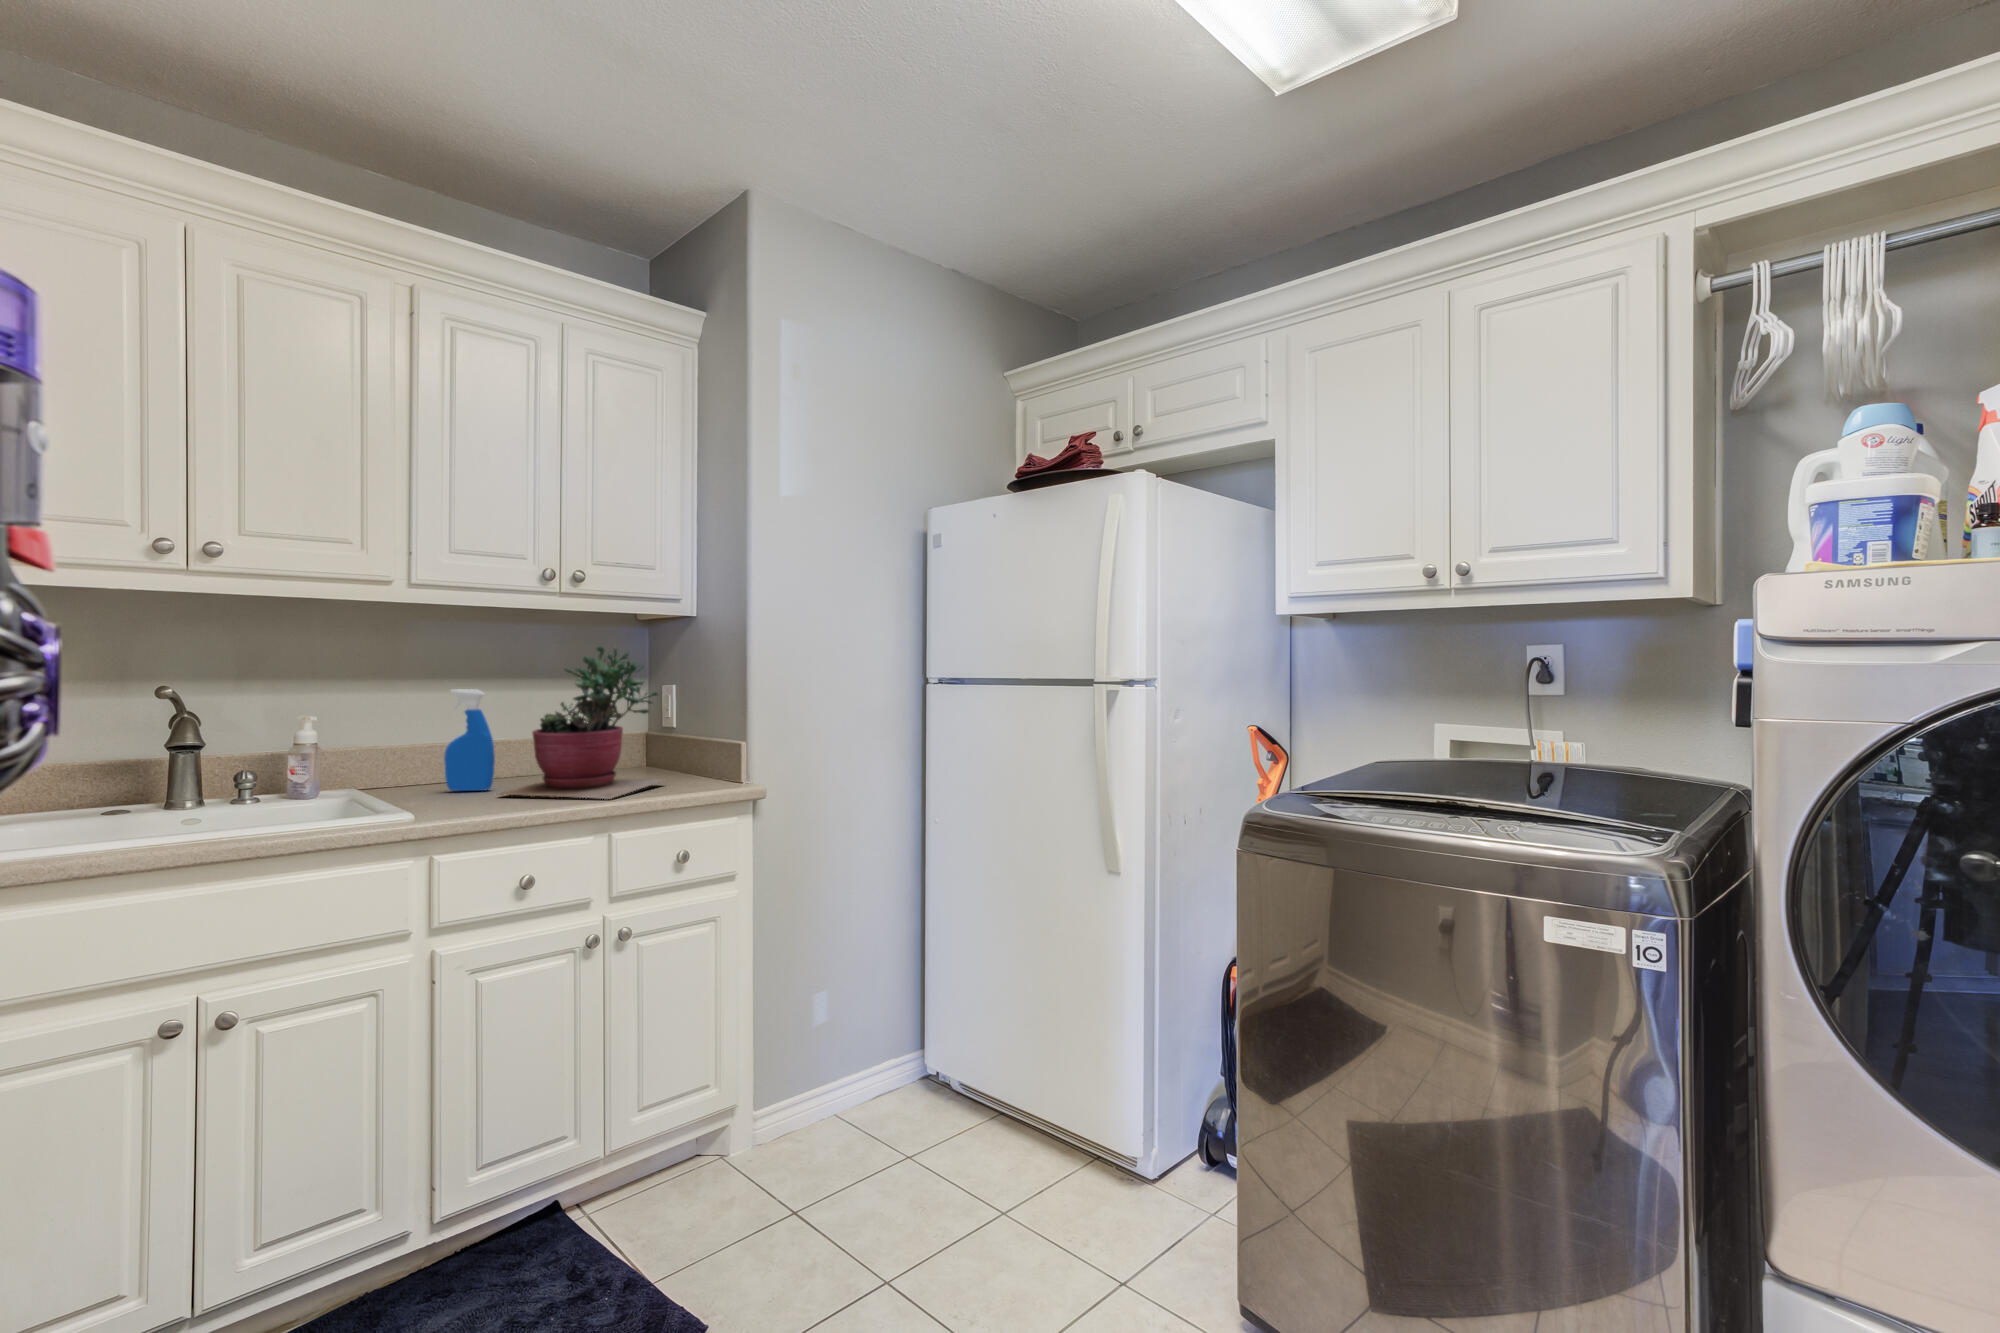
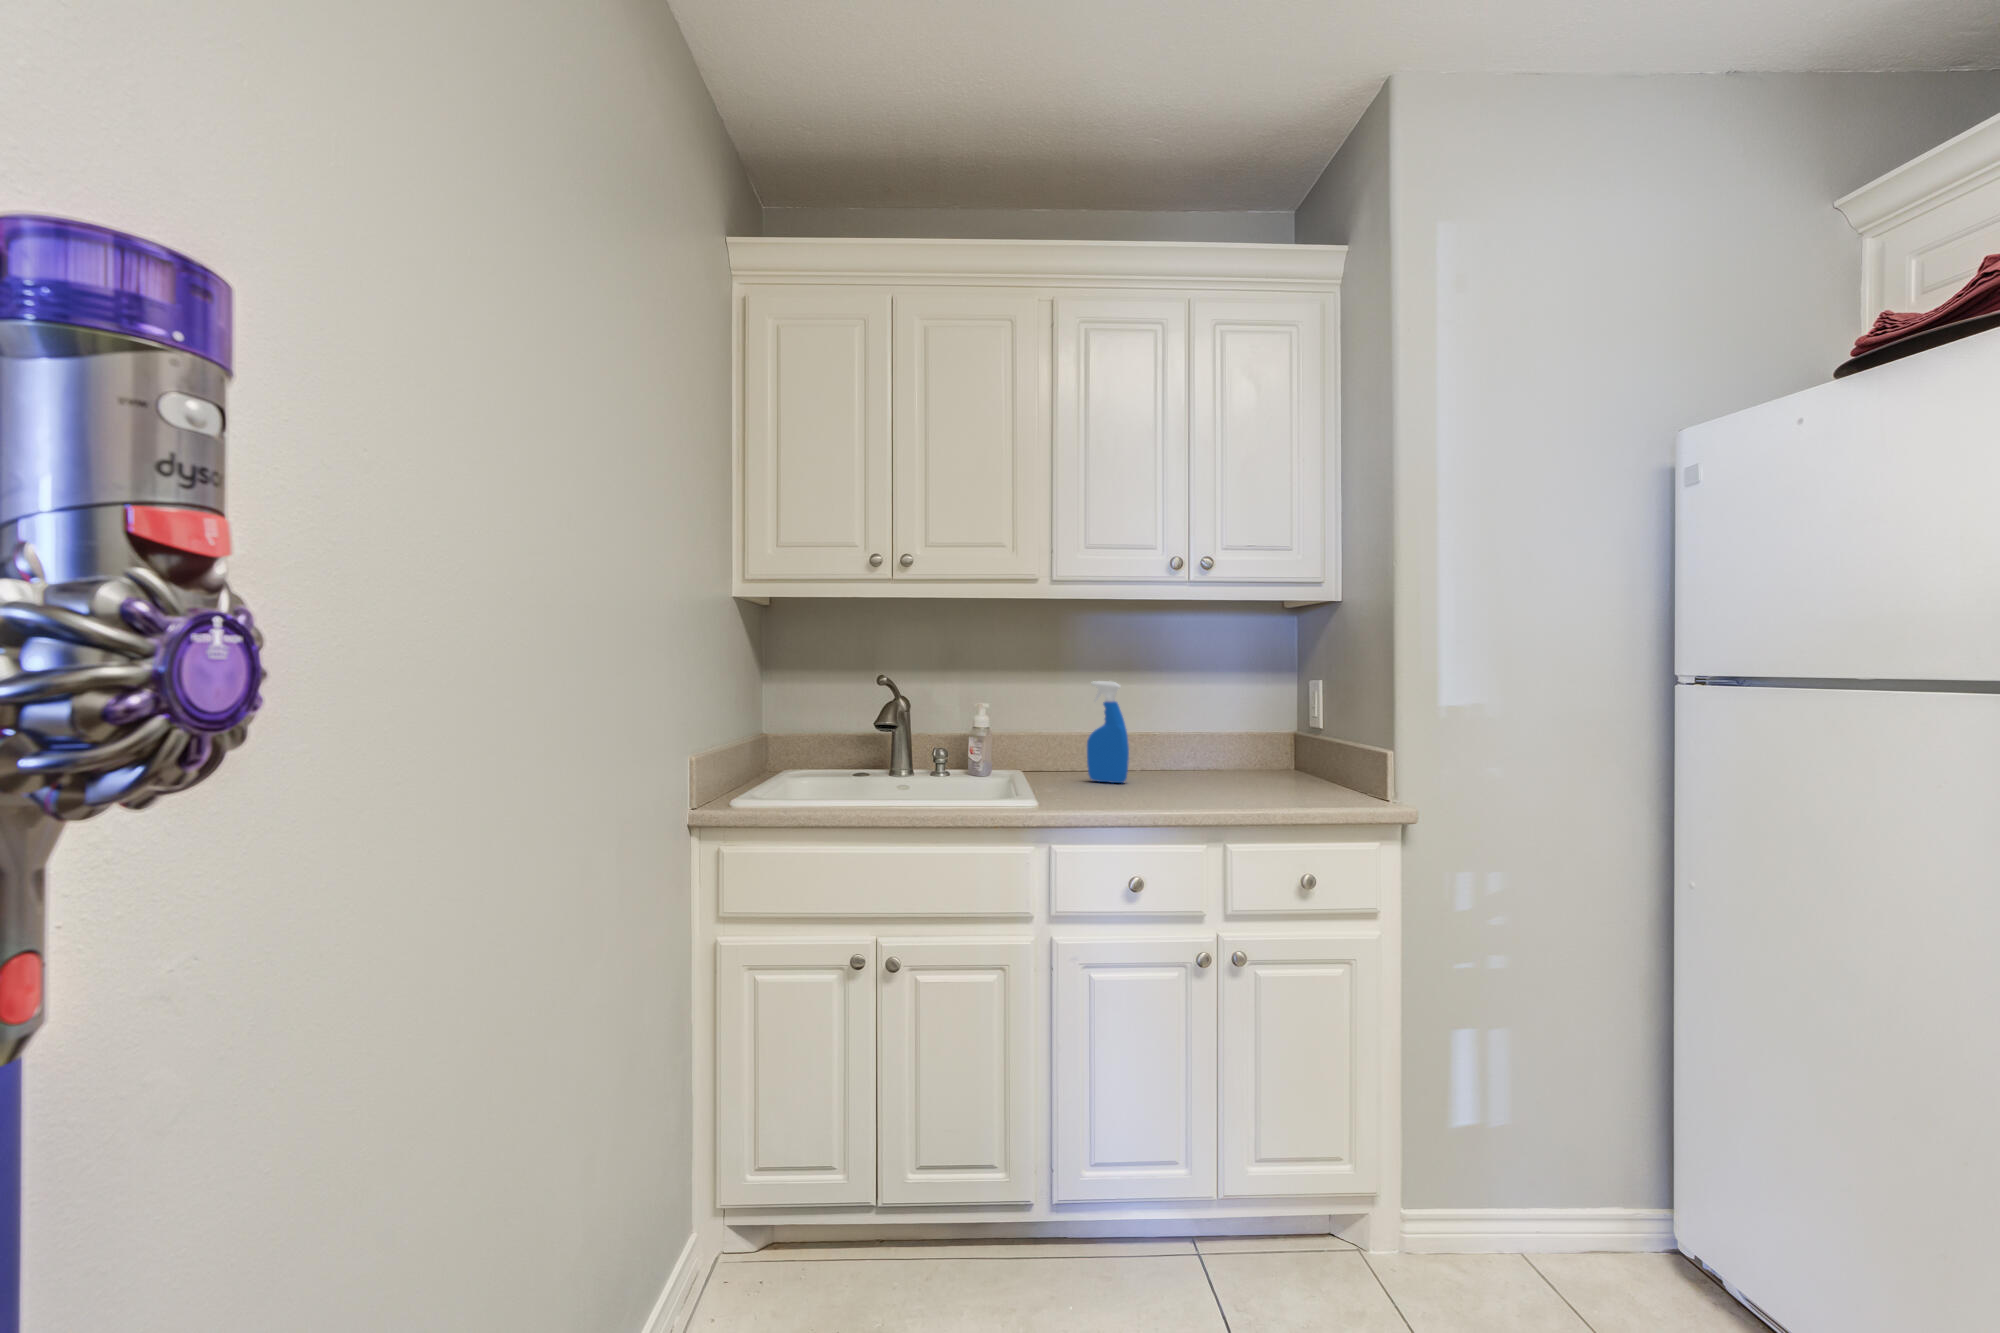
succulent plant: present [501,646,662,799] -> none [1123,636,1297,806]

